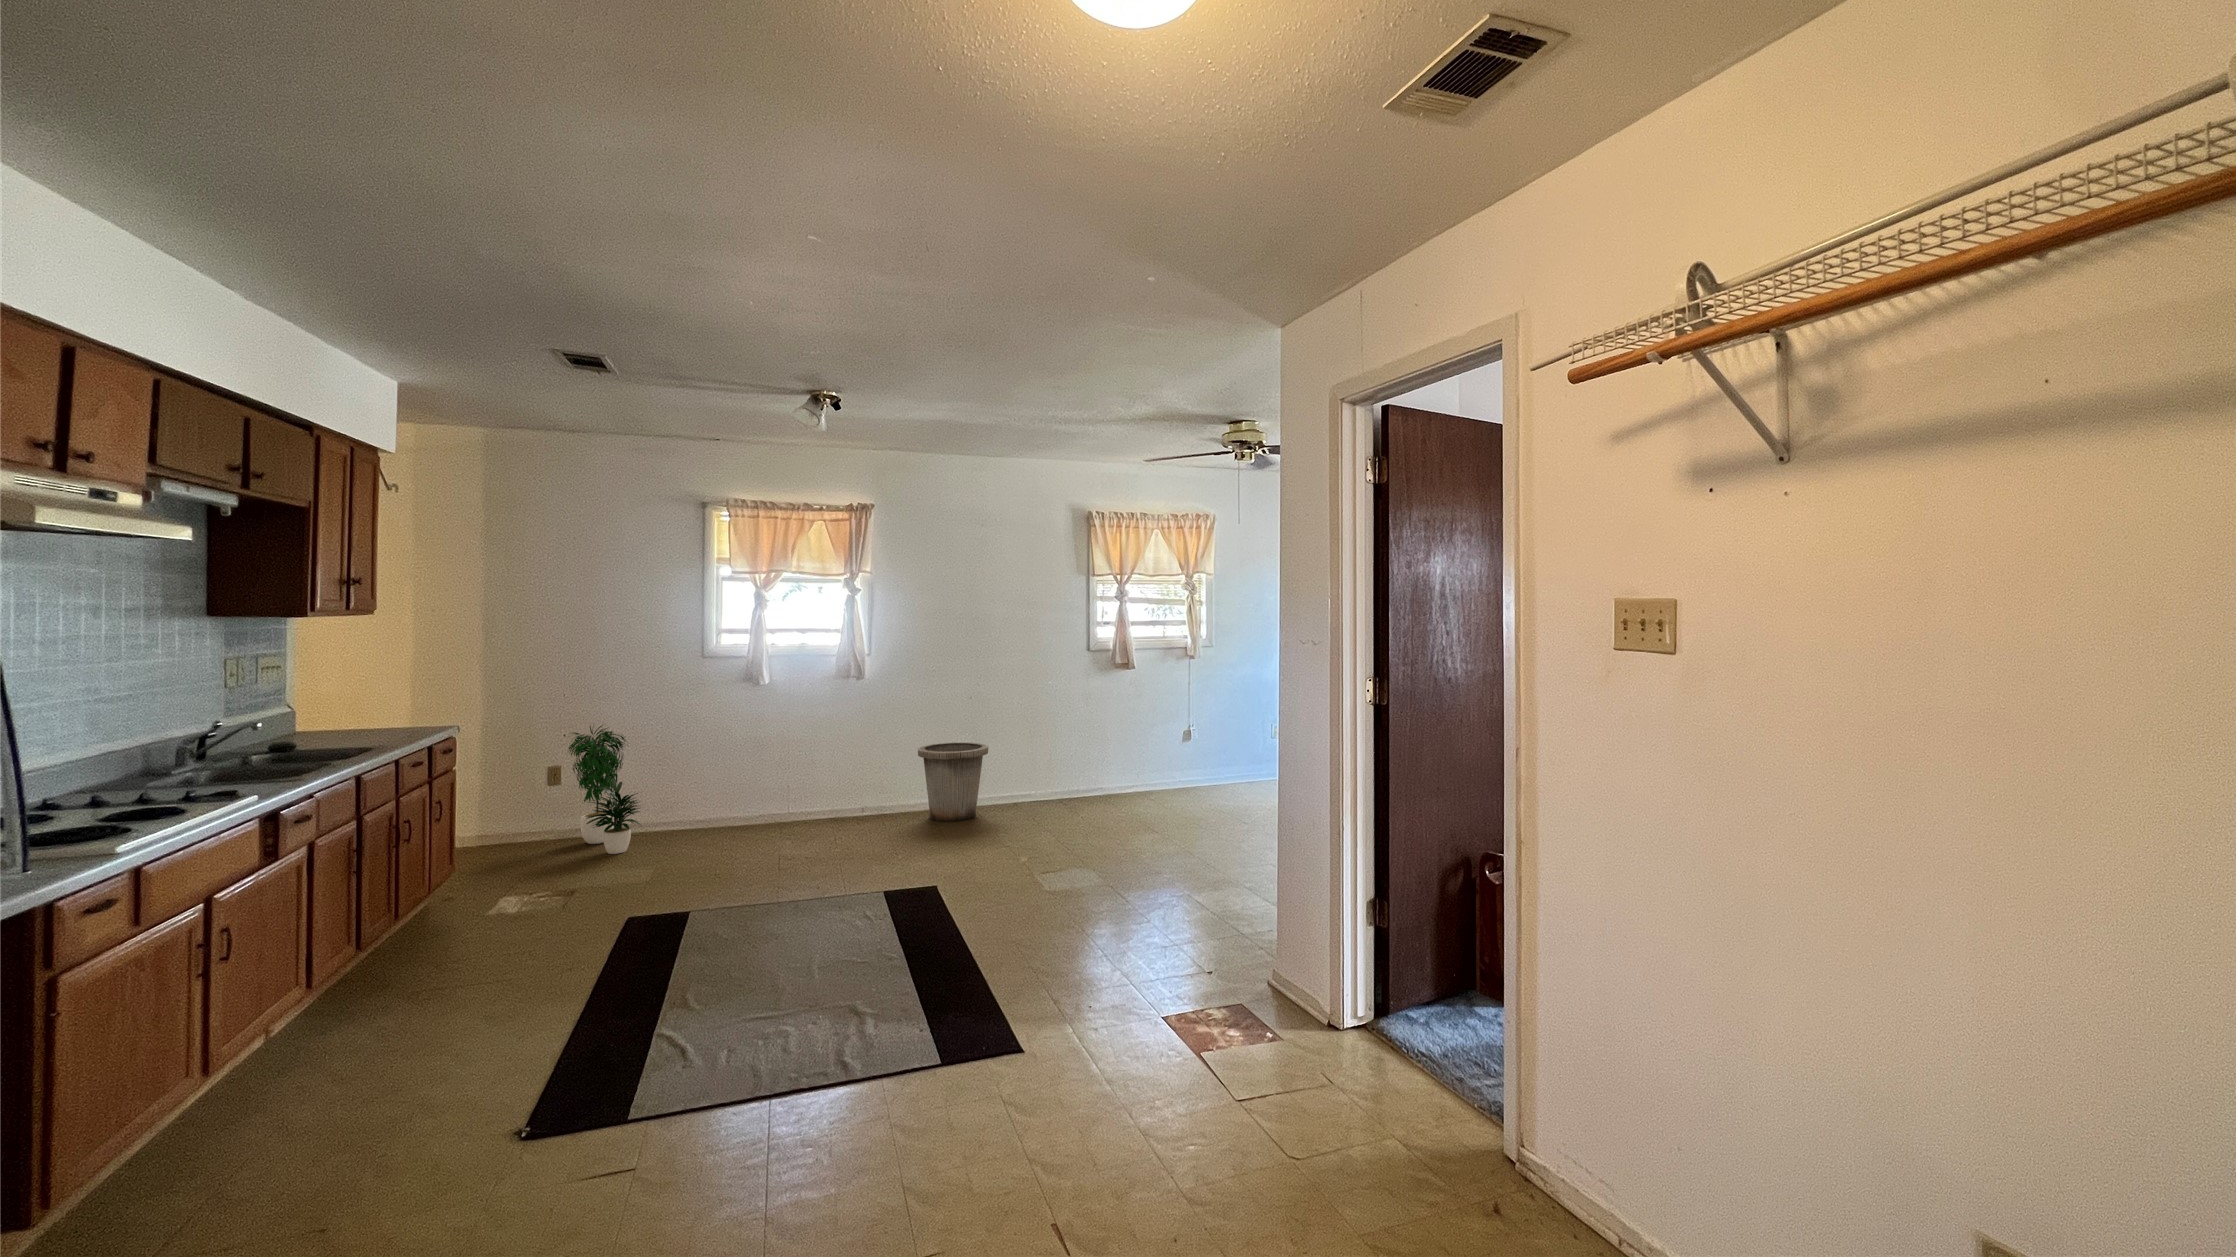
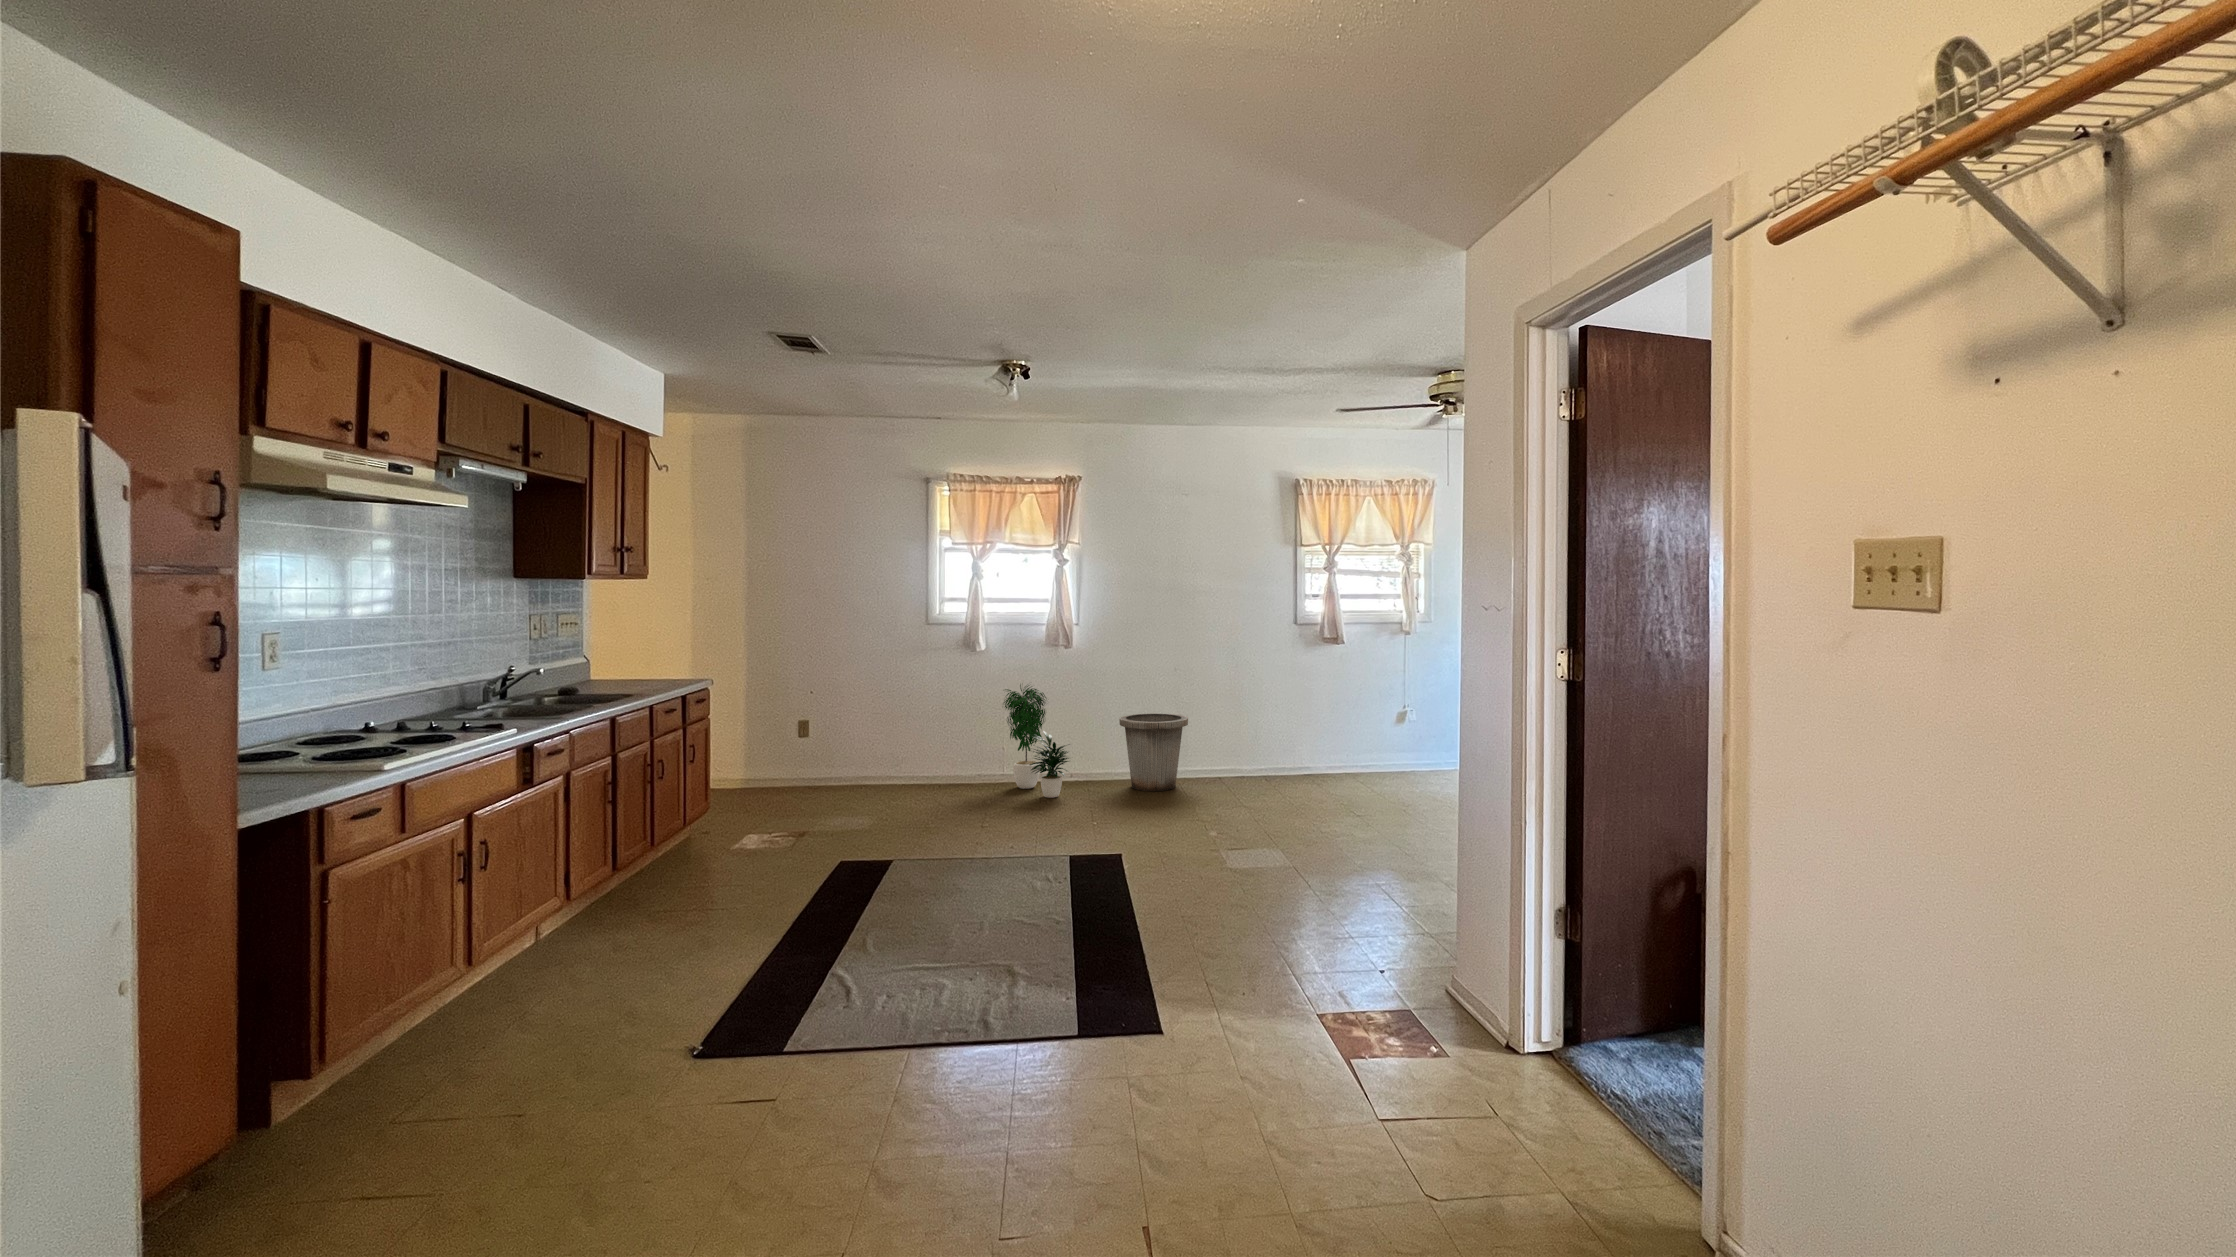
potted plant: present [569,725,642,854] -> present [1004,685,1069,798]

